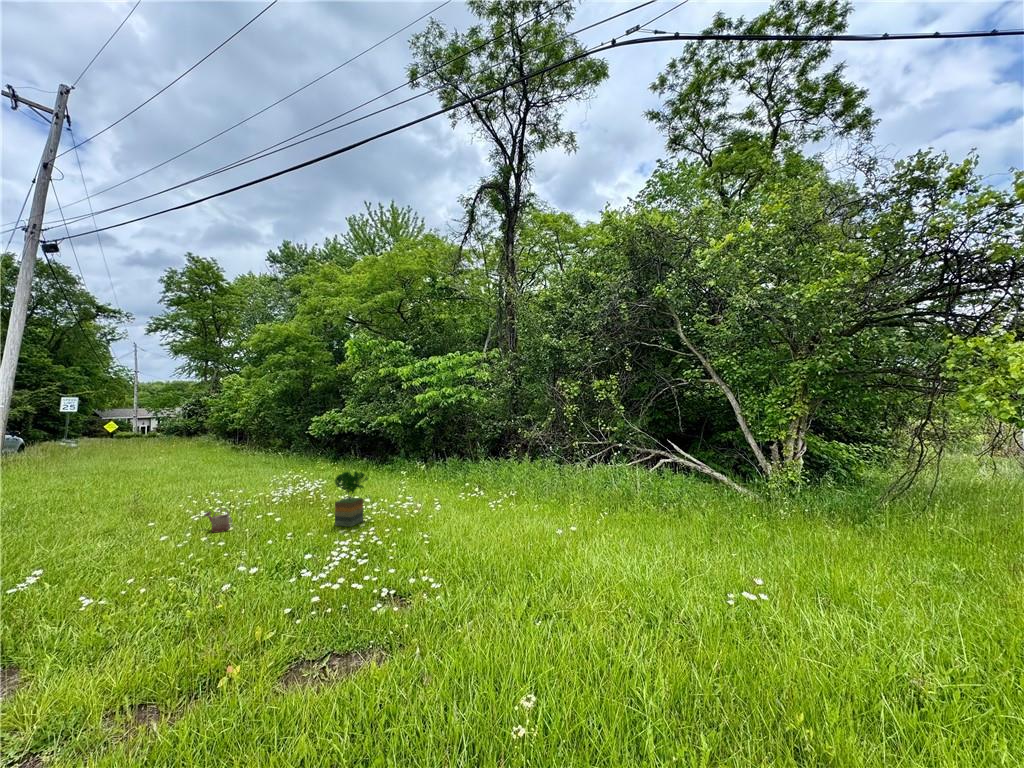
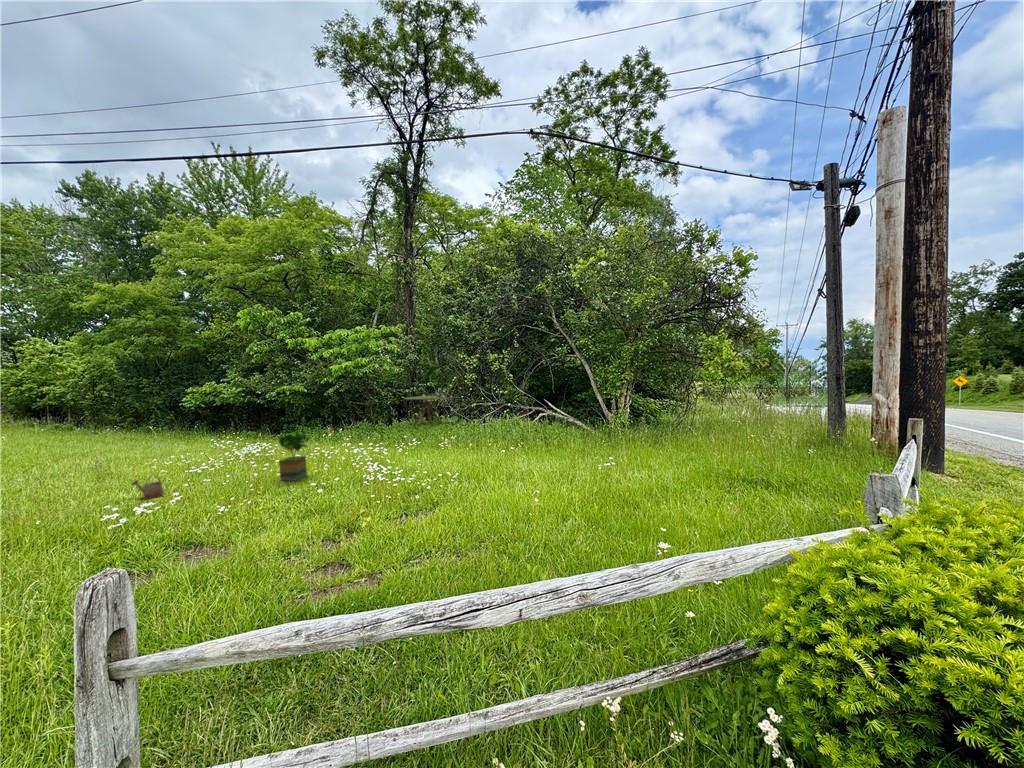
round table: none [495,430,543,468] -> present [405,396,445,426]

